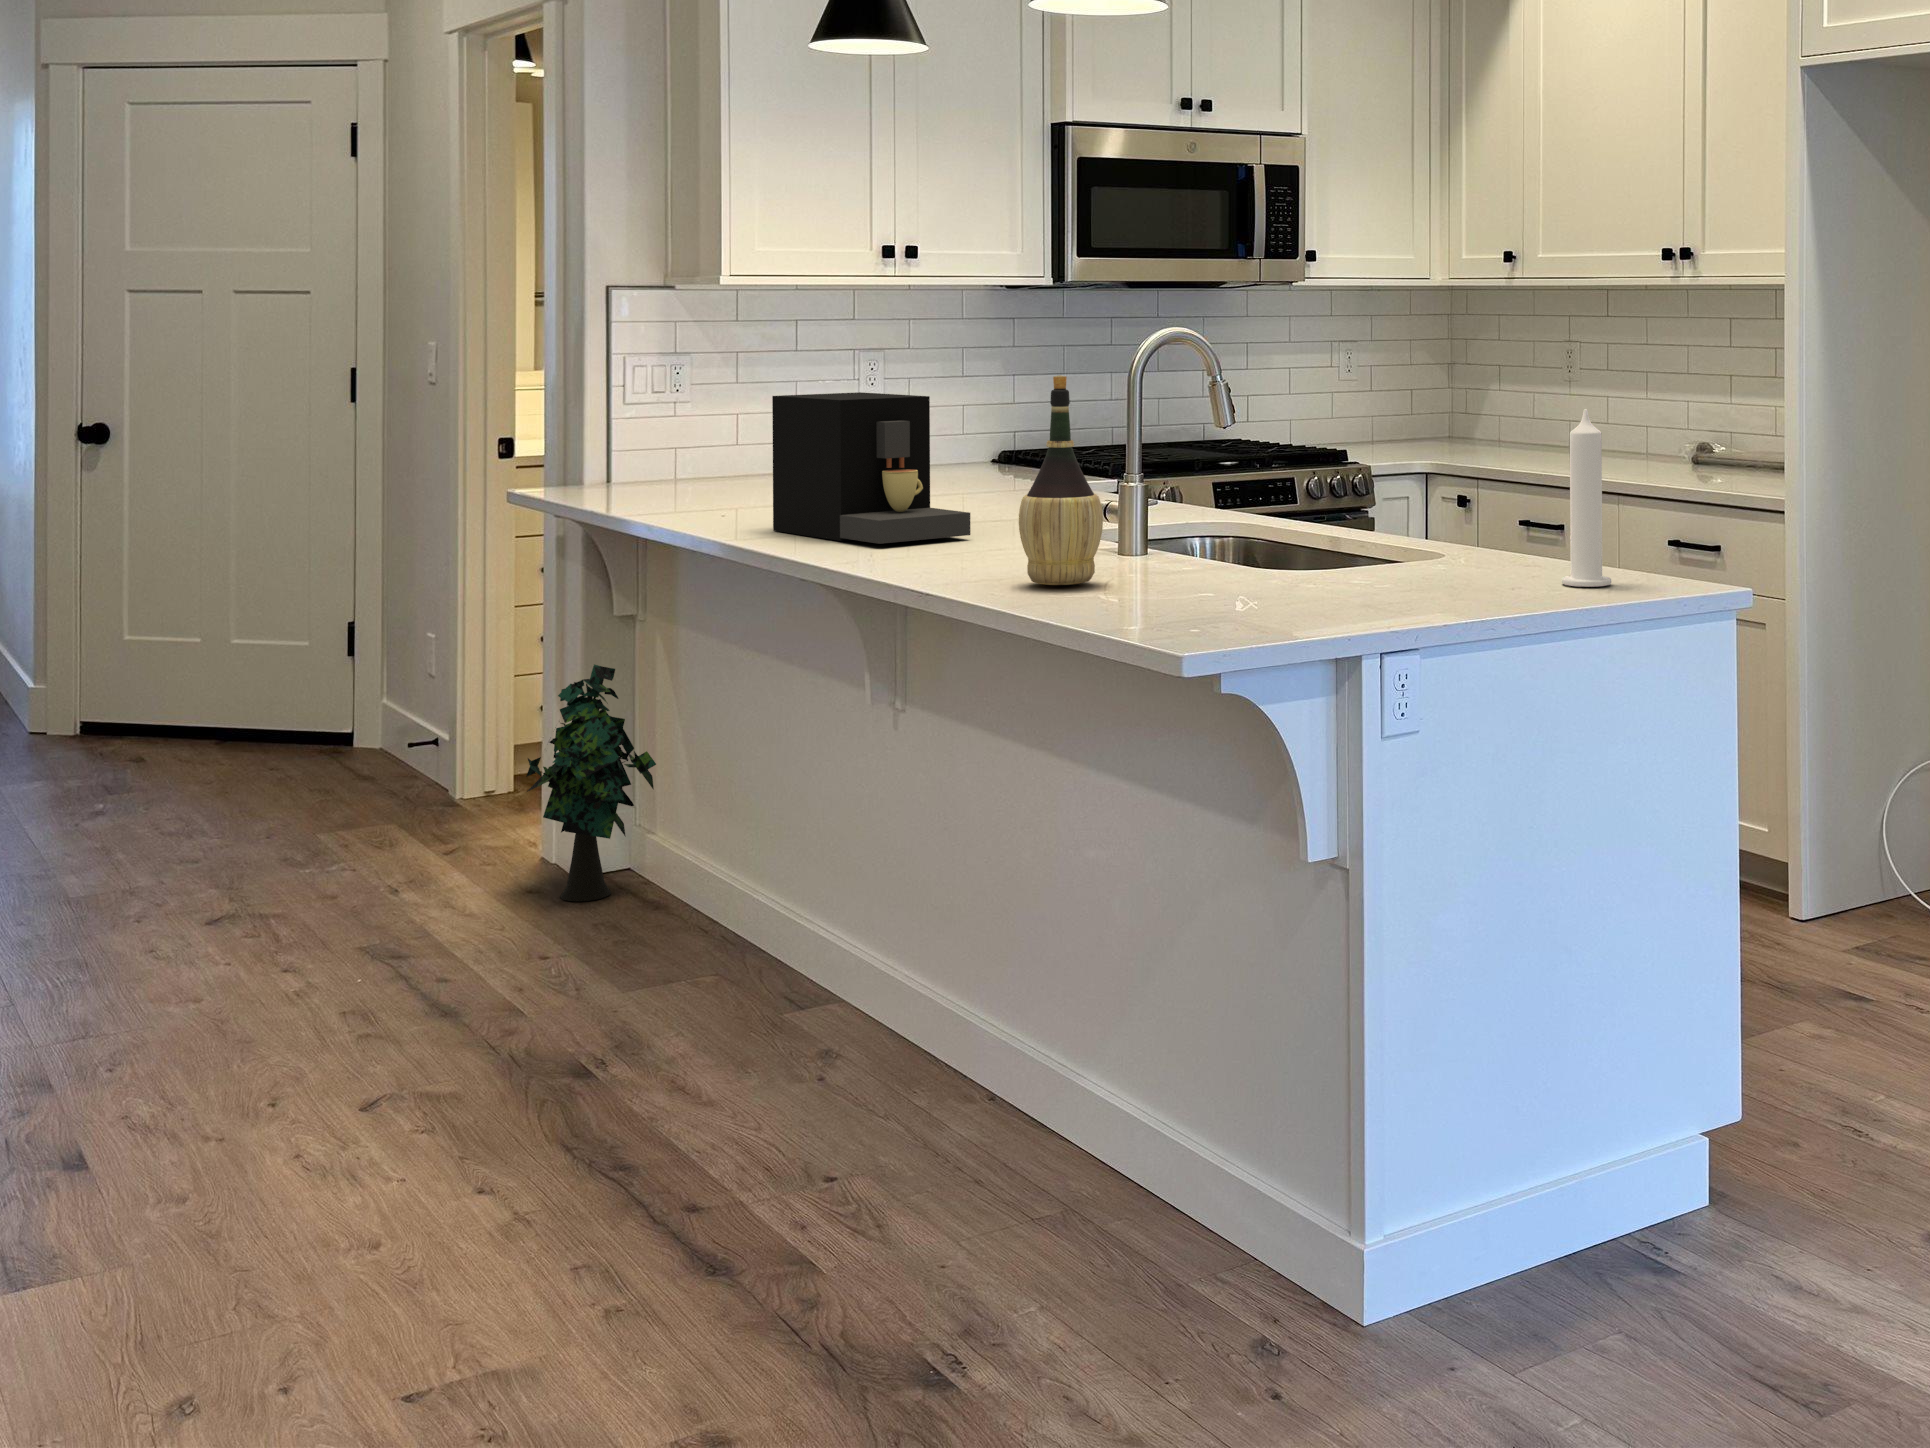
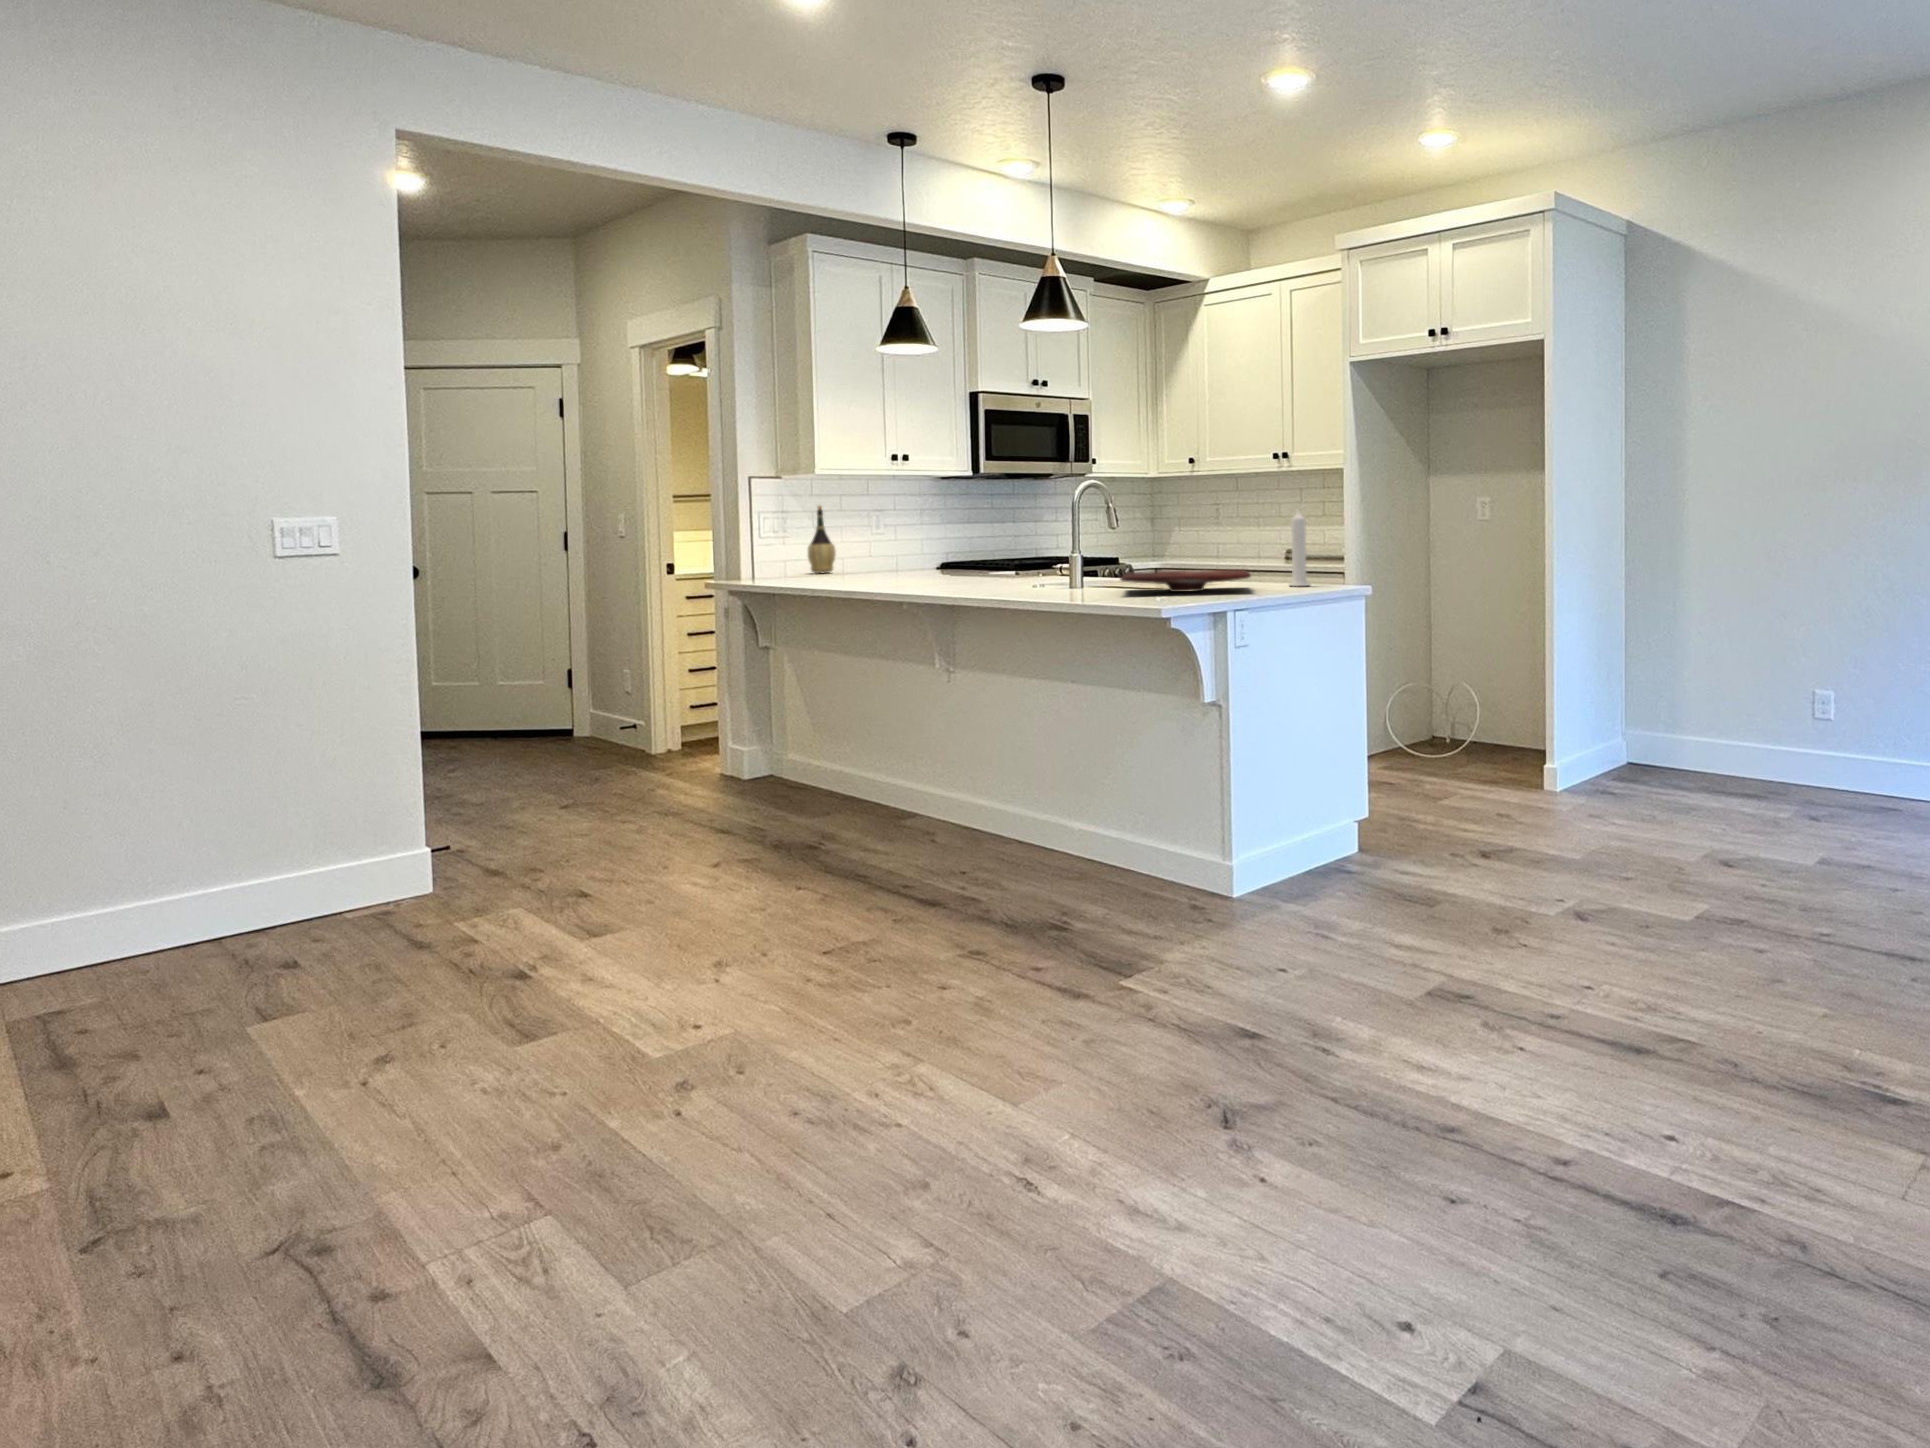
wine bottle: present [1019,375,1103,585] -> present [808,506,836,573]
coffee maker: present [772,392,970,544] -> none [884,518,991,588]
cutting board: none [1155,538,1466,594] -> present [1120,570,1251,592]
decorative plant: present [526,664,656,901] -> none [723,668,792,789]

